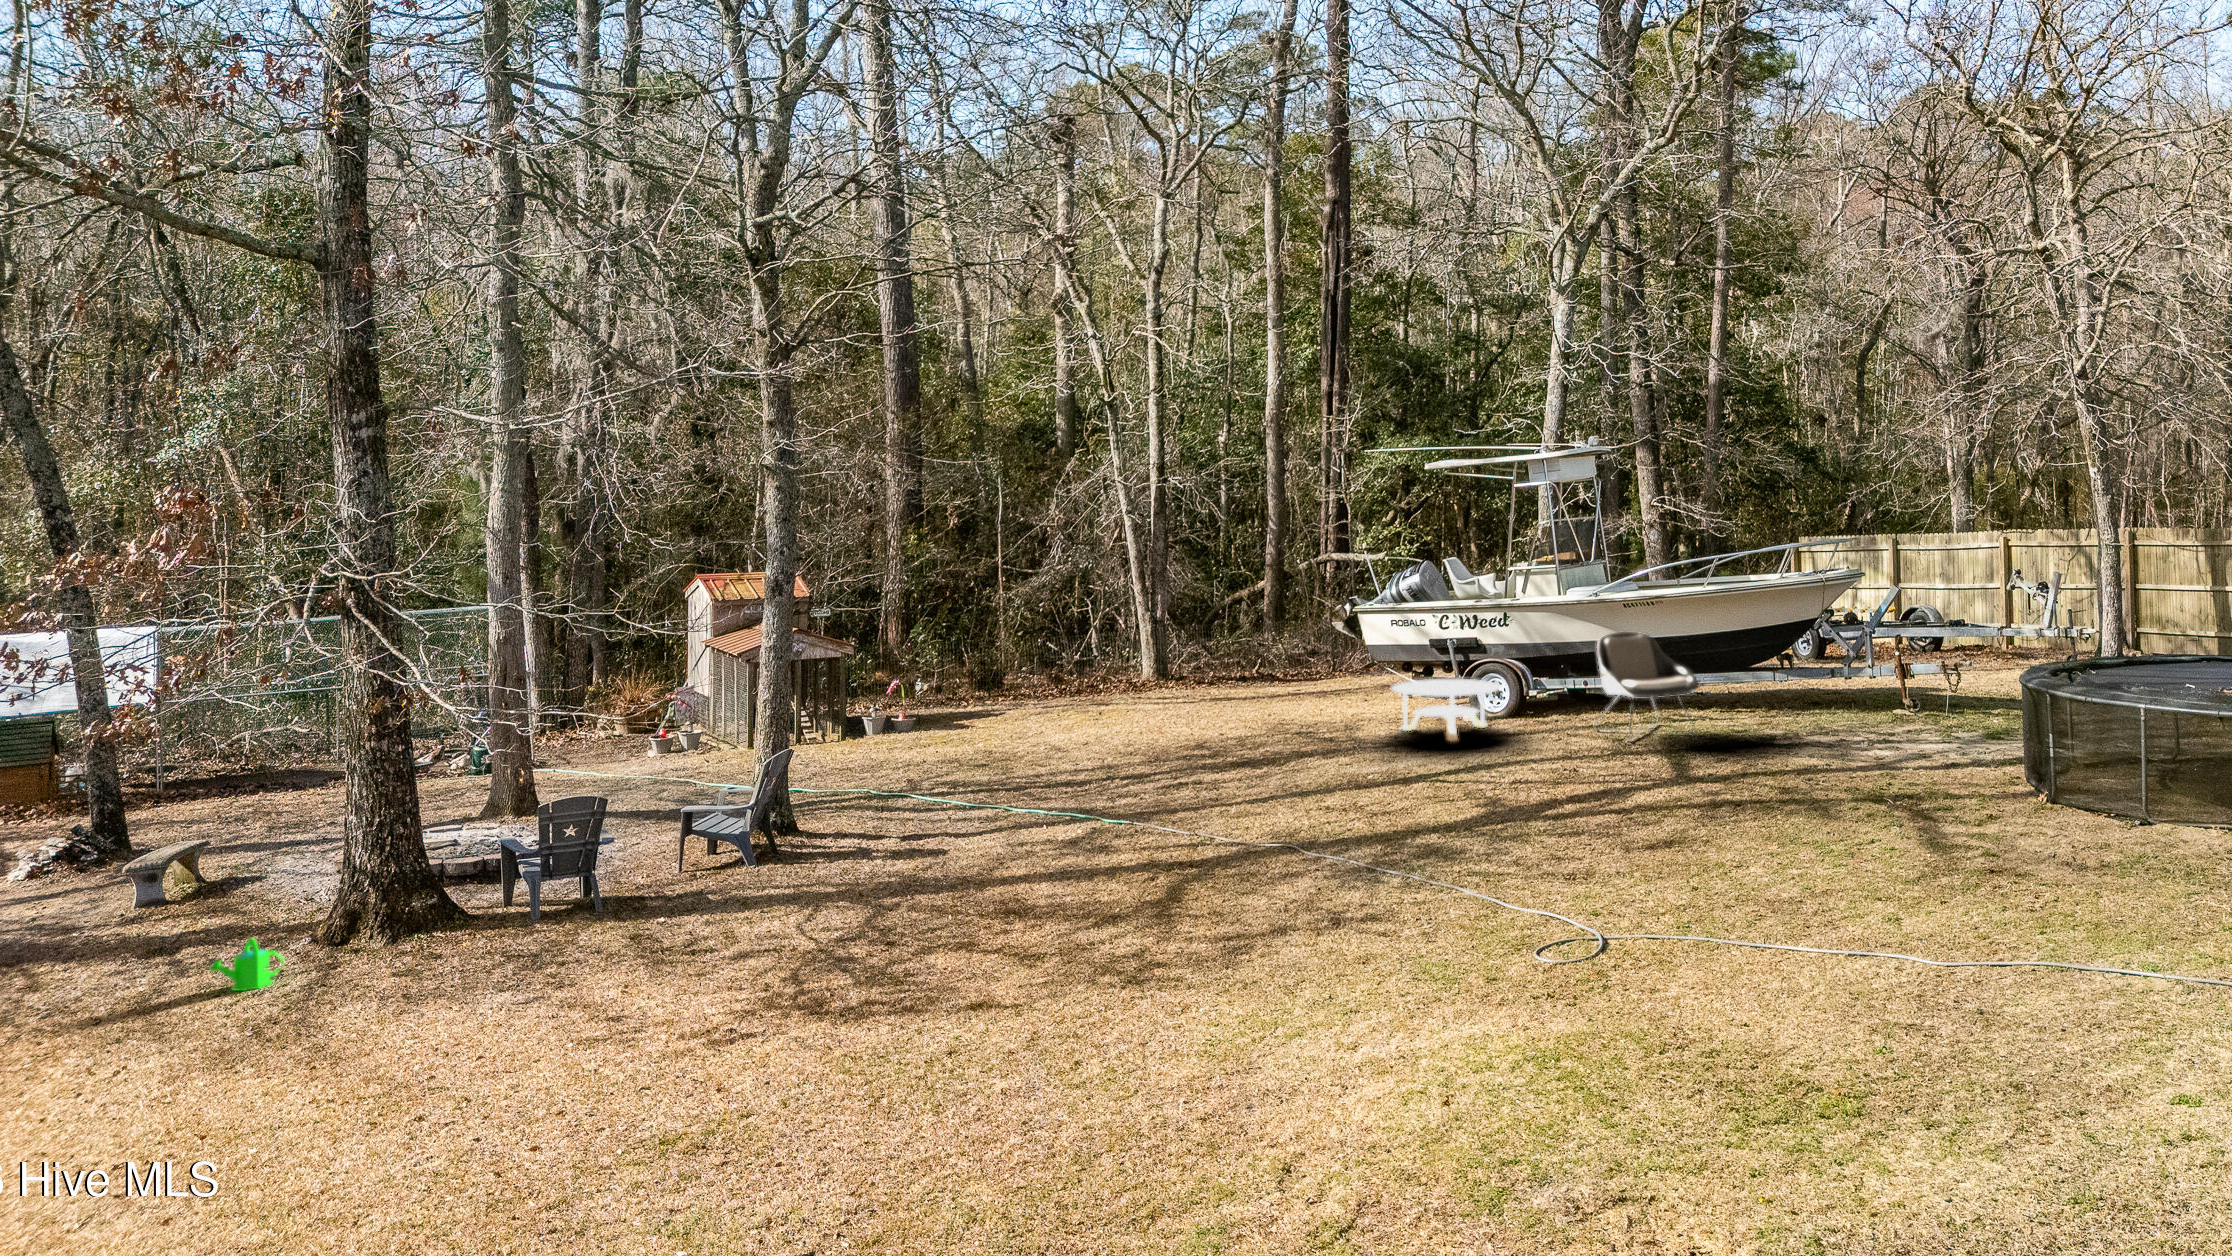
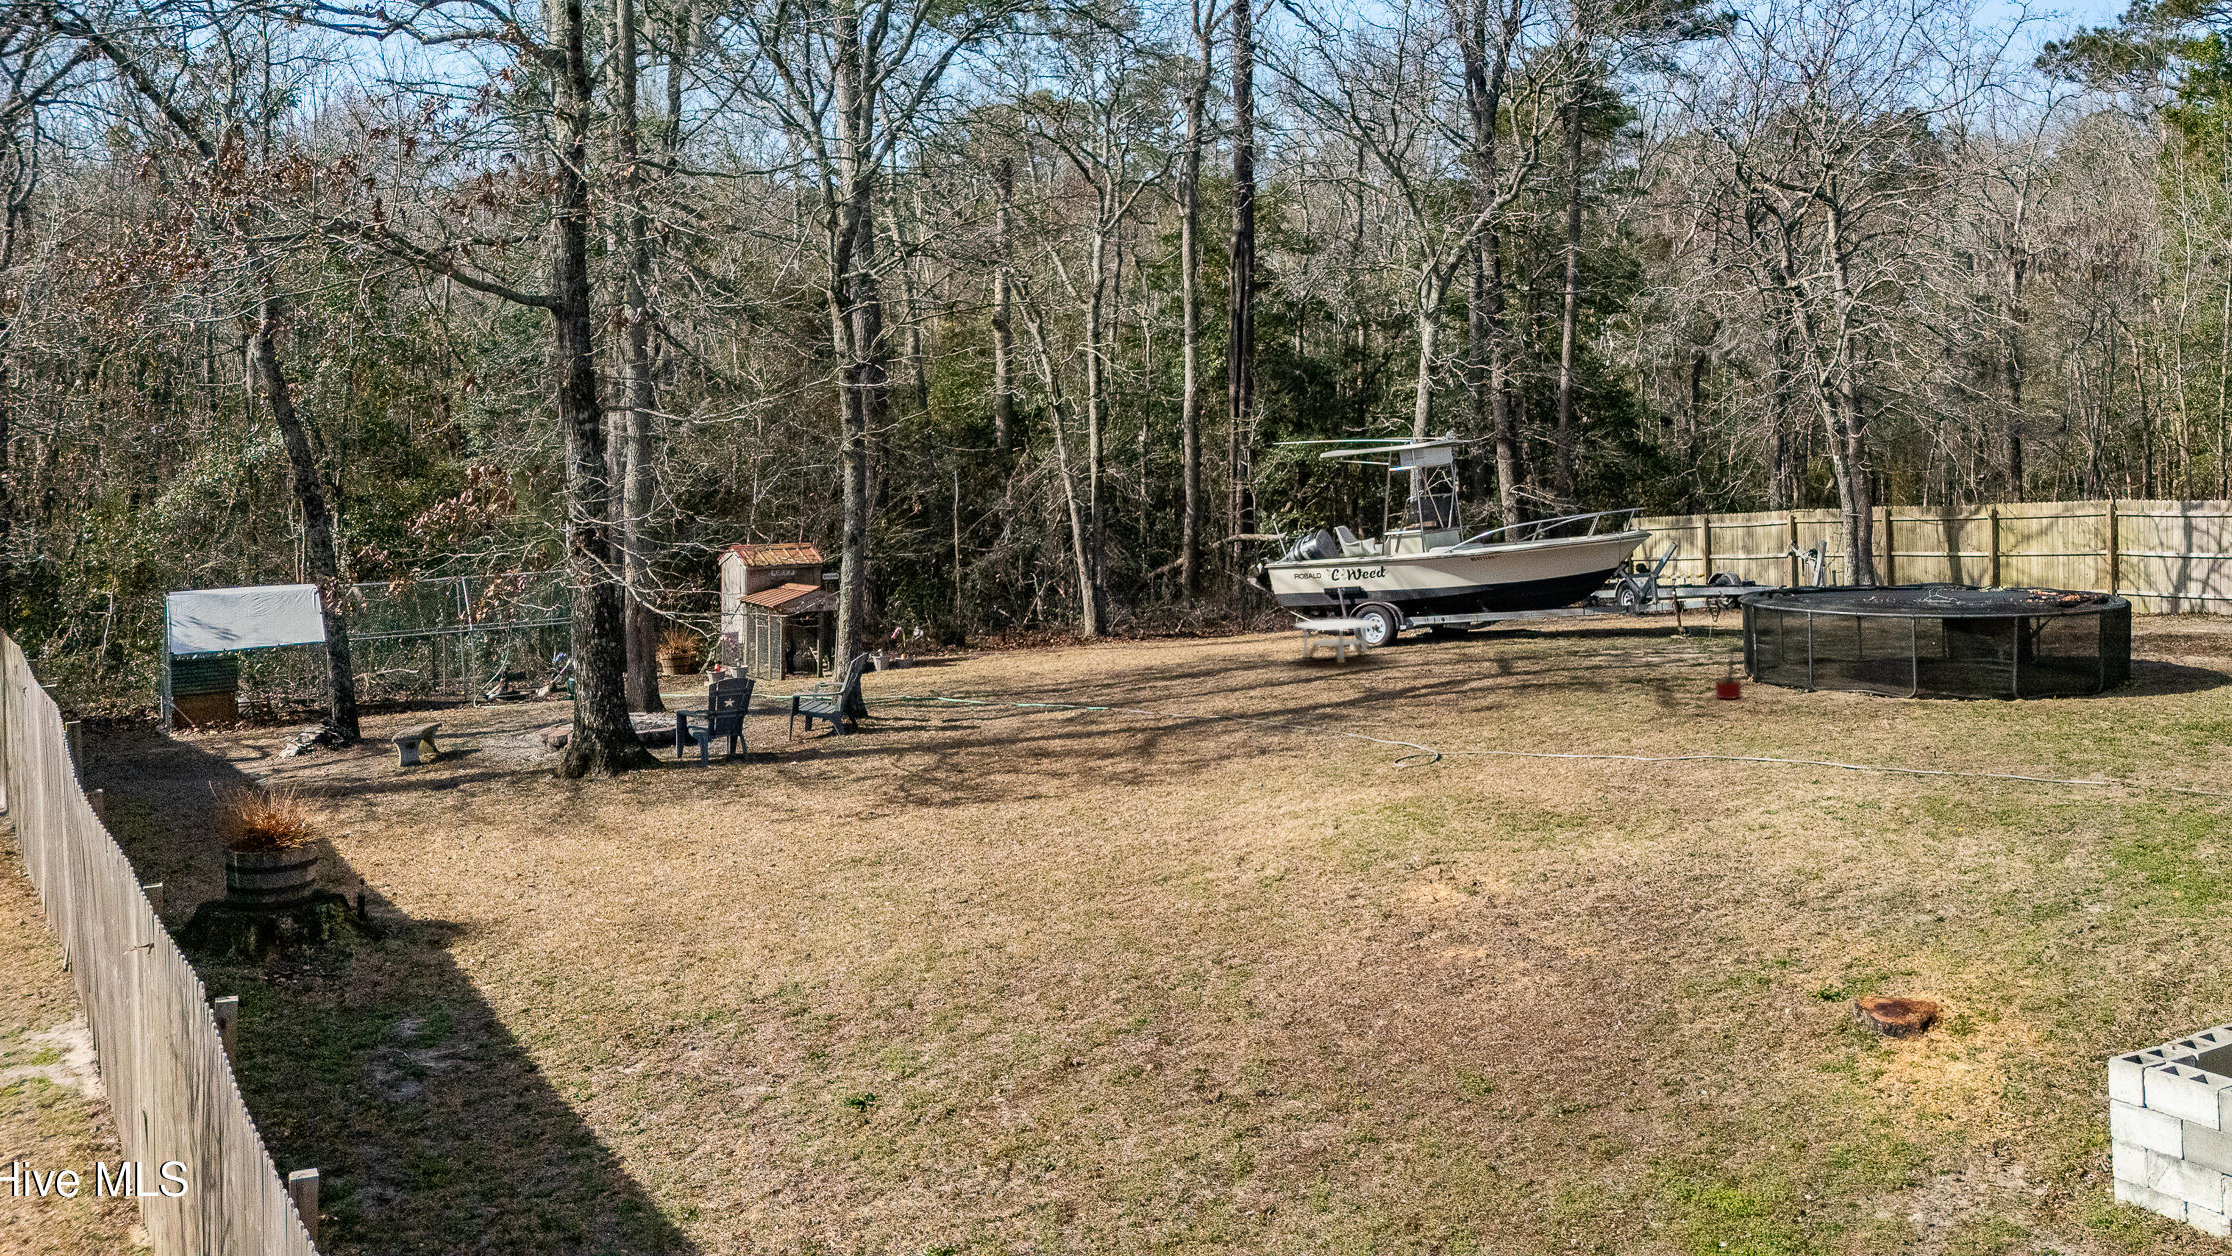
lounge chair: present [1596,632,1699,741] -> none [1447,581,1524,661]
decorative plant: none [2011,731,2055,830] -> present [1715,641,1741,699]
watering can: present [209,938,285,991] -> none [551,759,591,791]

